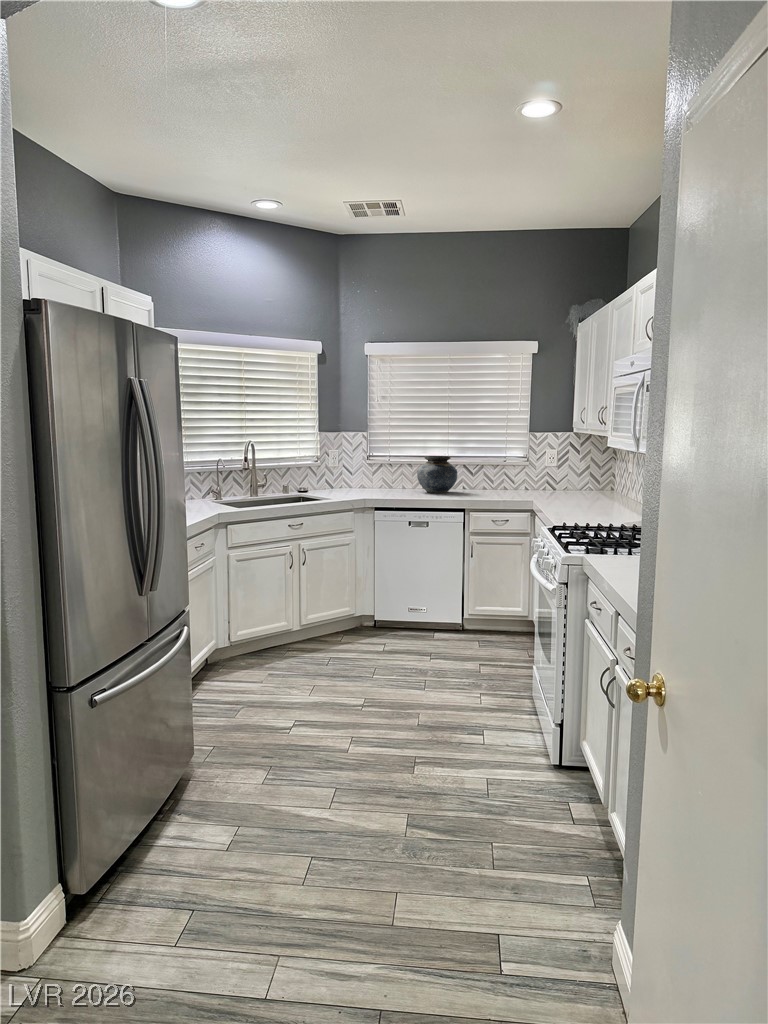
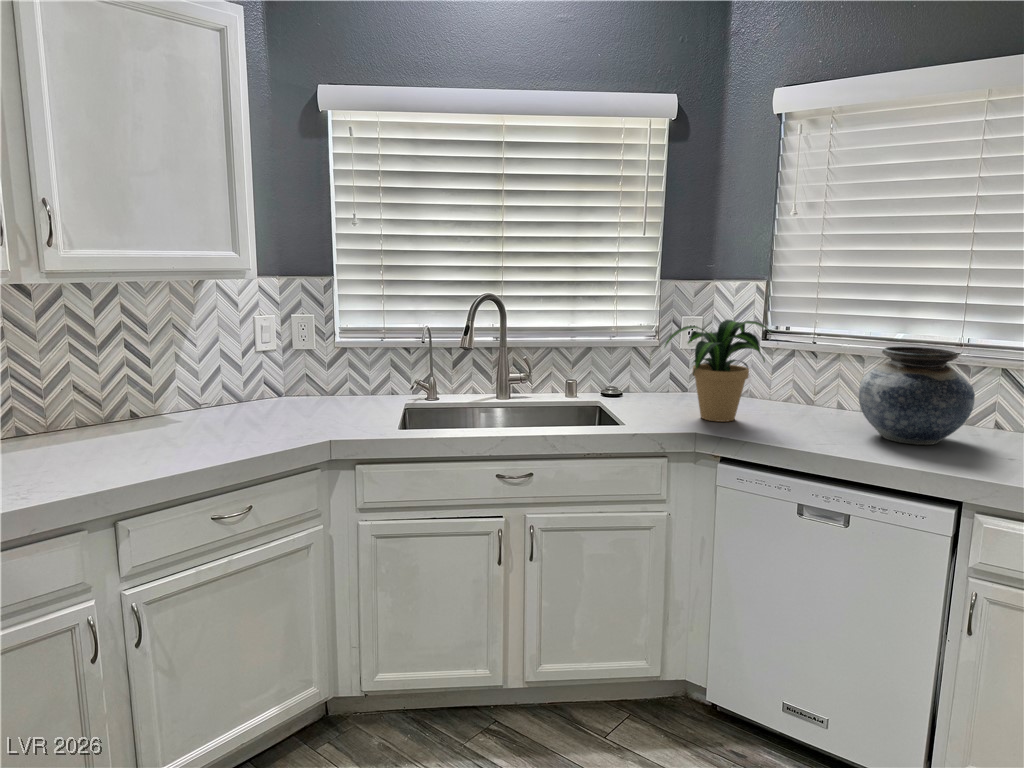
potted plant: none [338,448,385,493] -> present [665,320,770,422]

